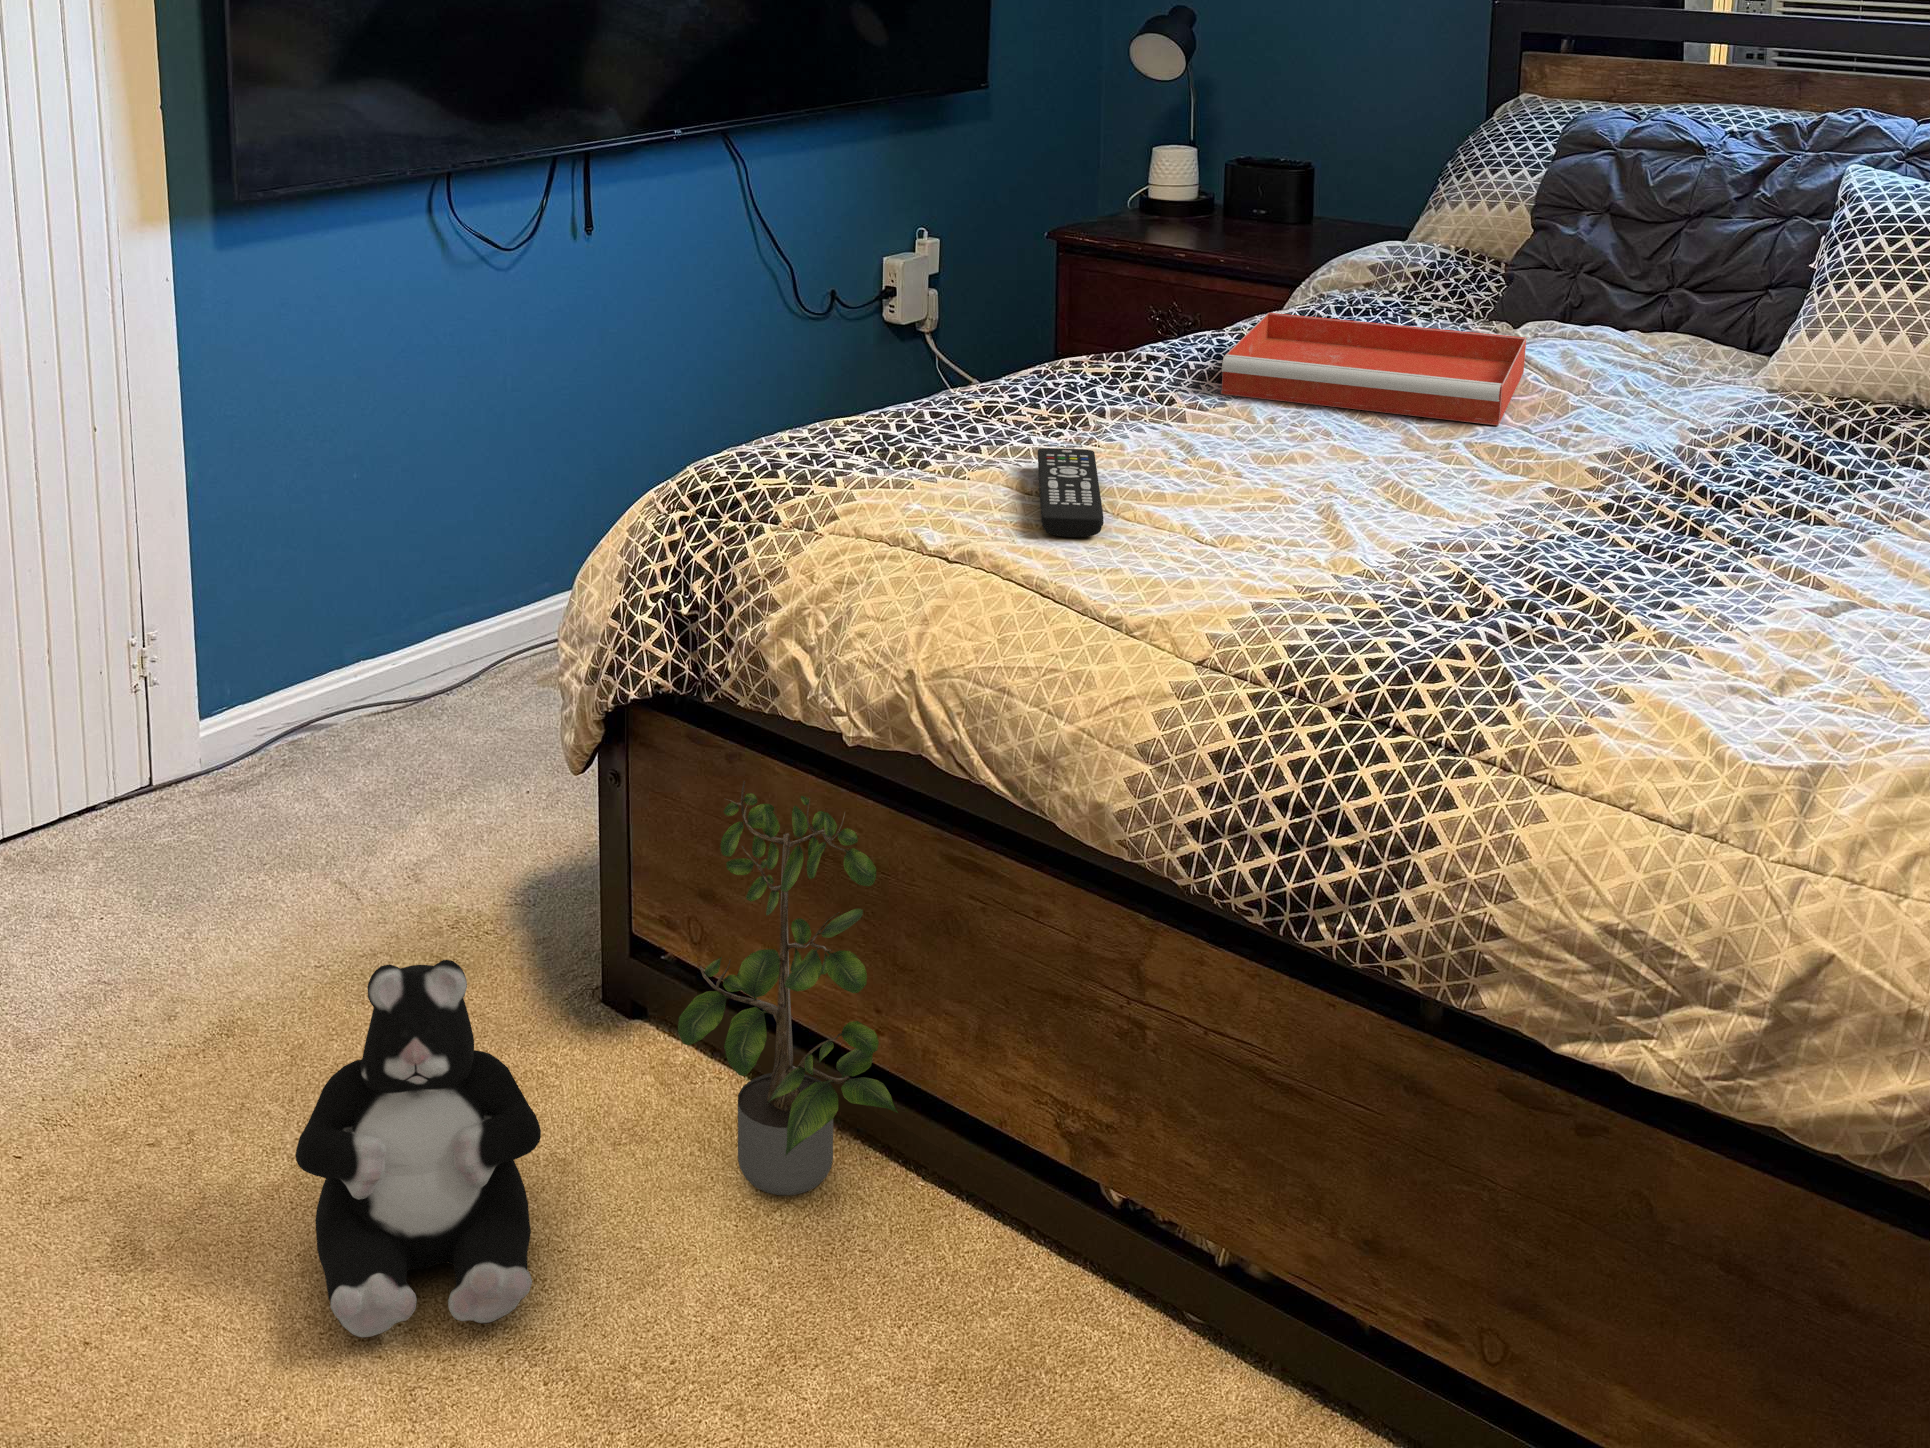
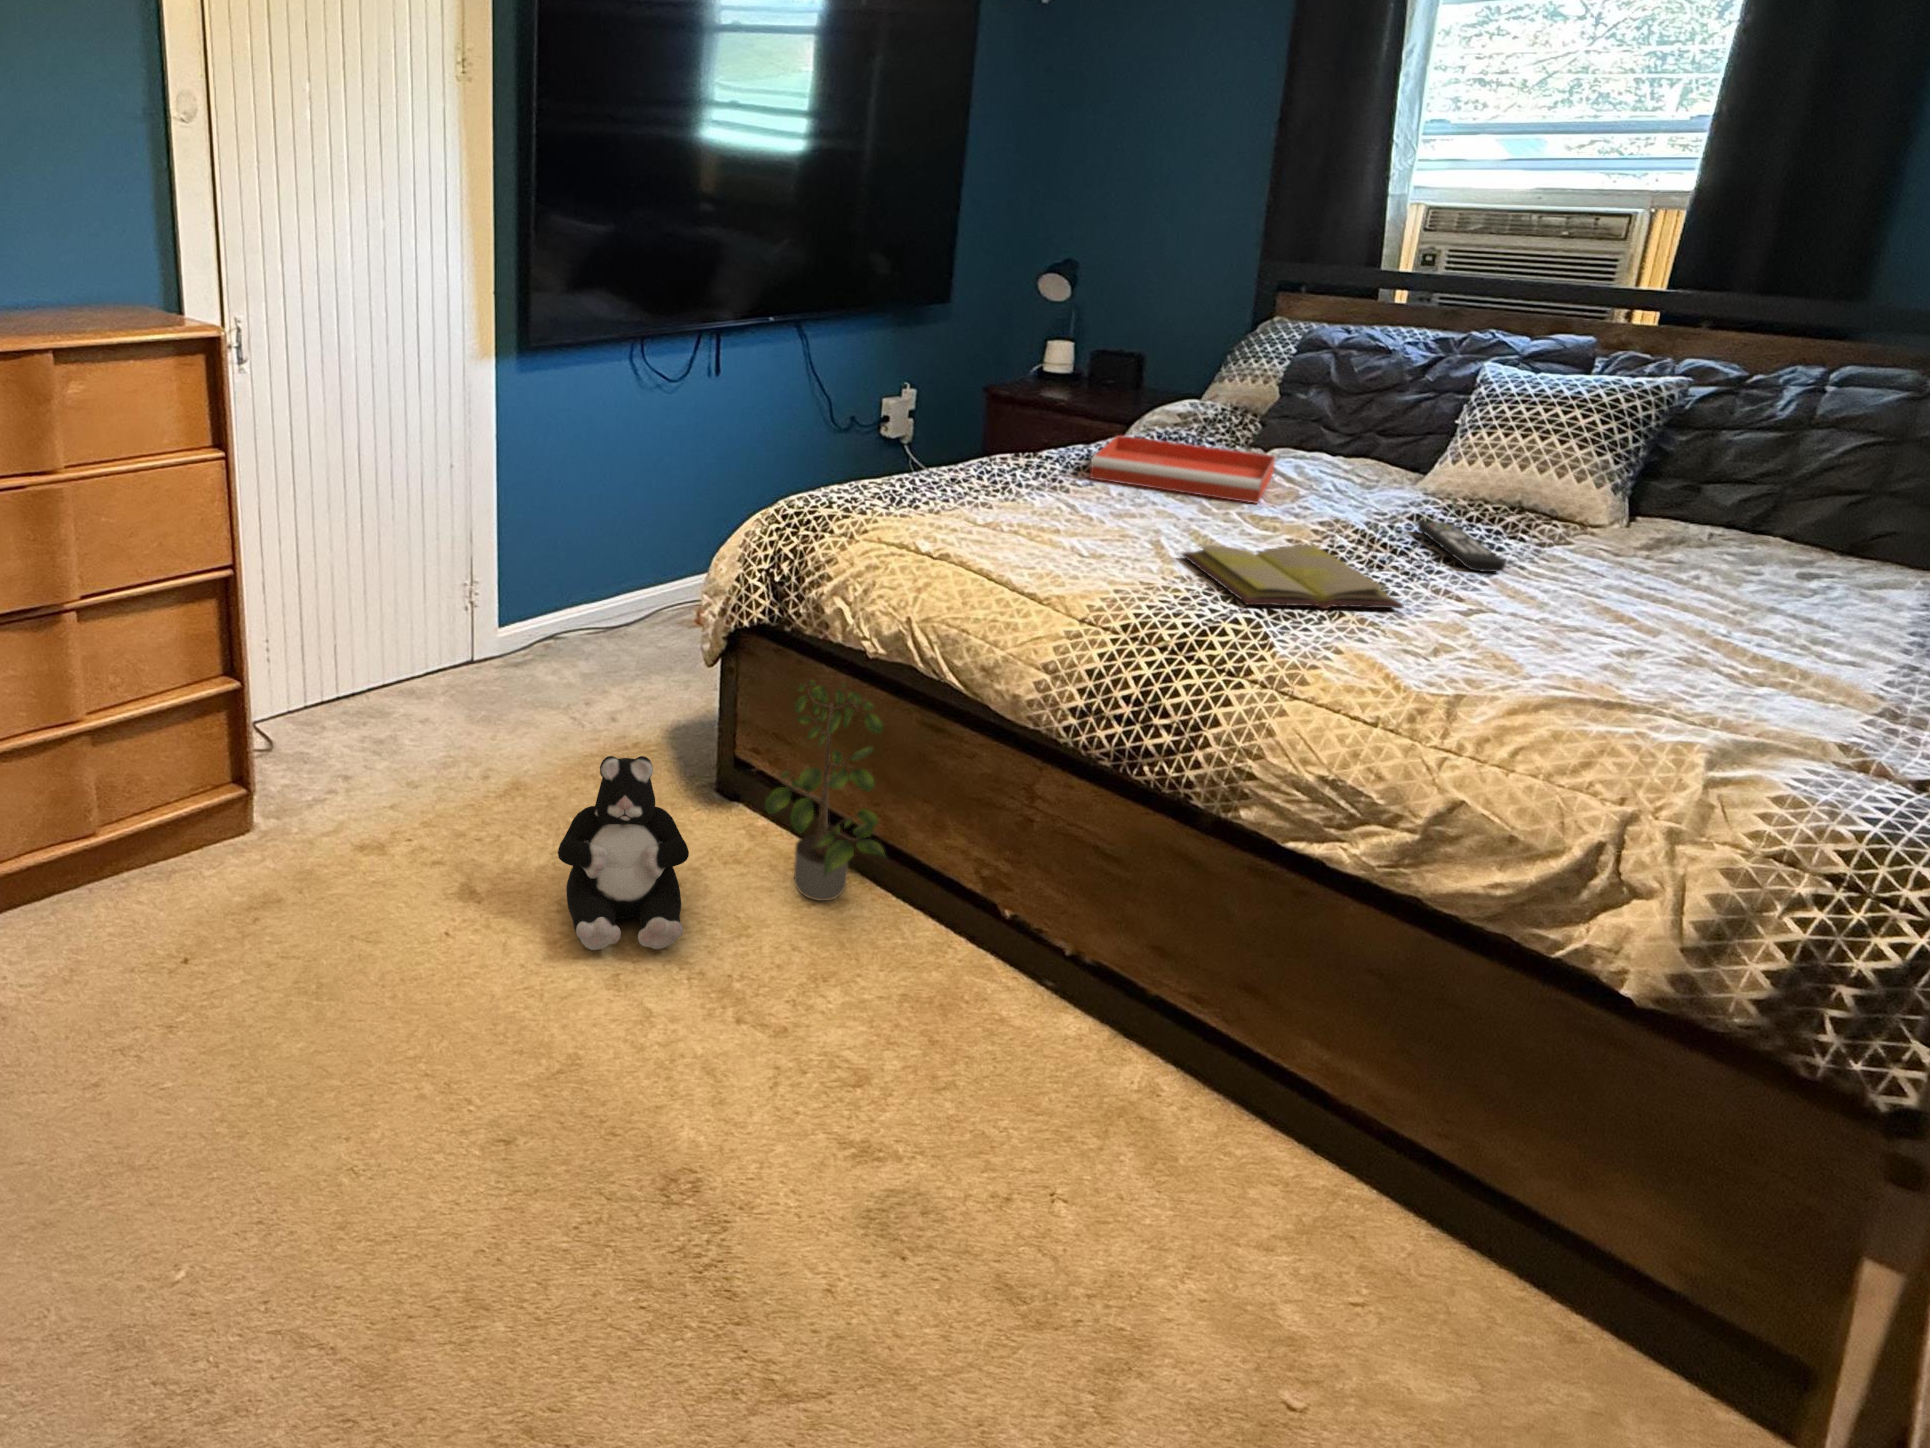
remote control: present [1038,448,1103,537] -> present [1417,521,1506,572]
diary: none [1369,501,1729,618] -> present [1181,545,1403,609]

